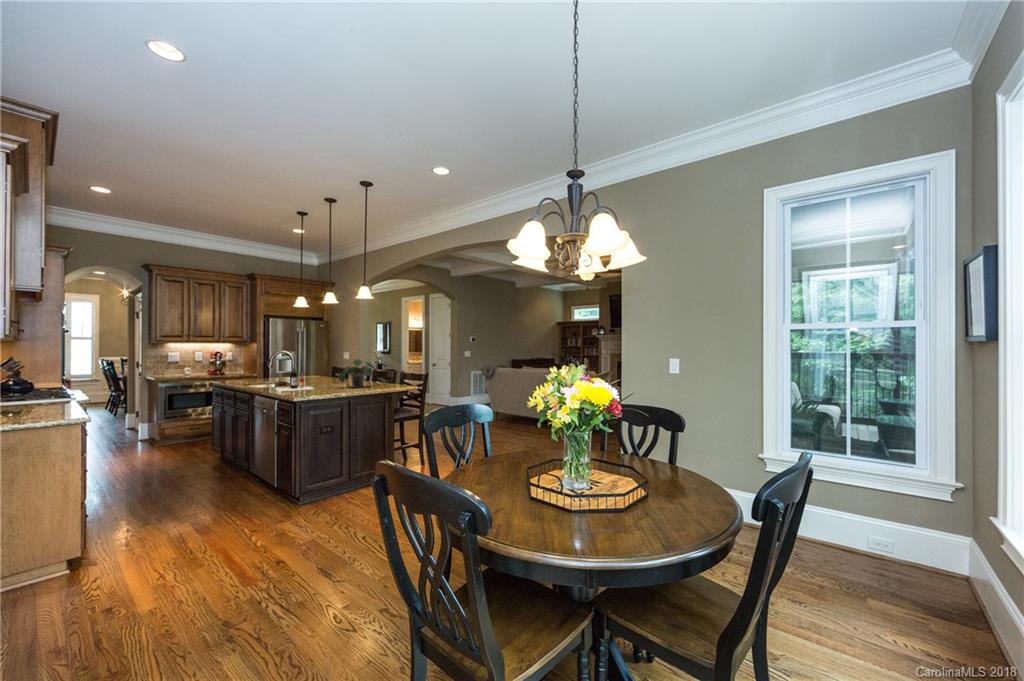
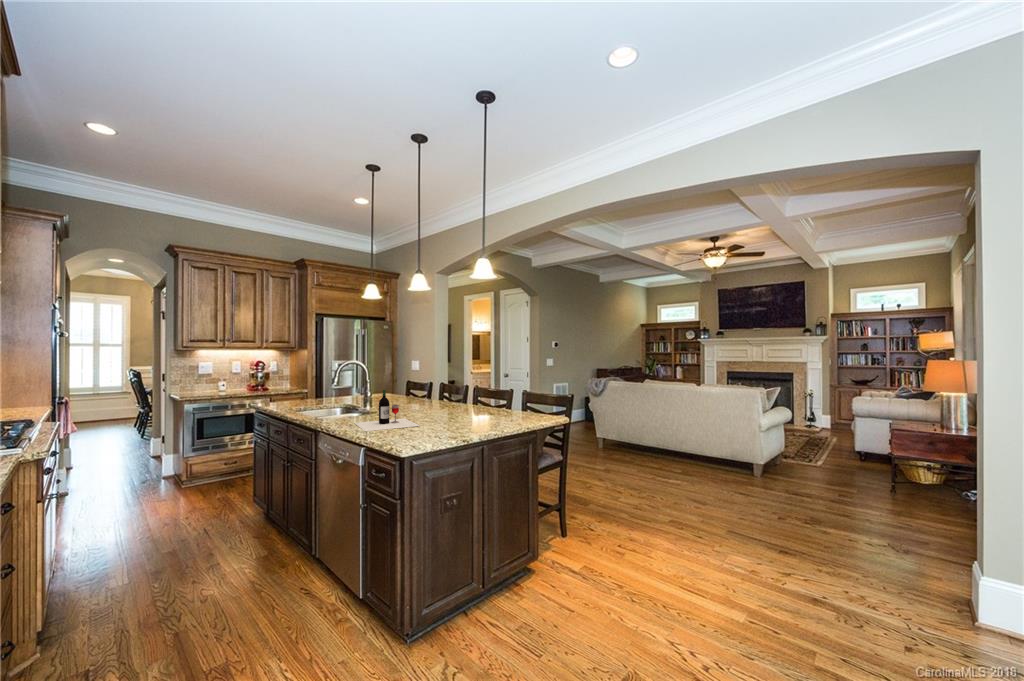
potted plant: present [339,359,374,388] -> none [449,376,504,422]

